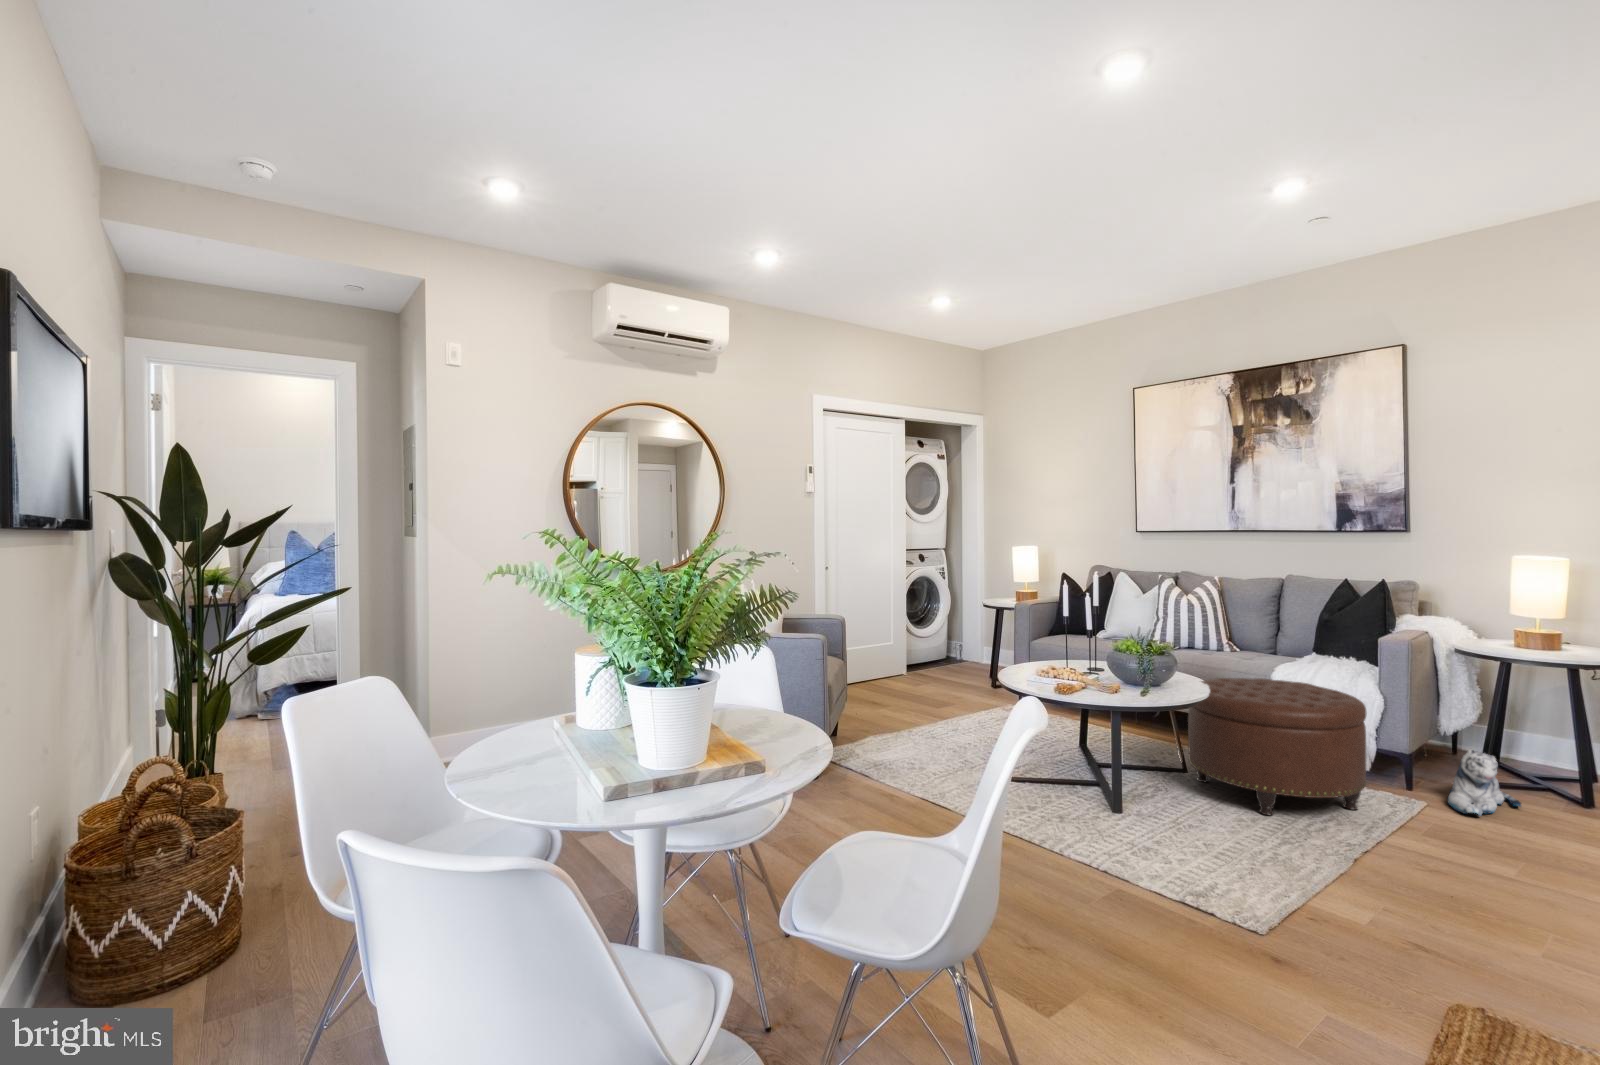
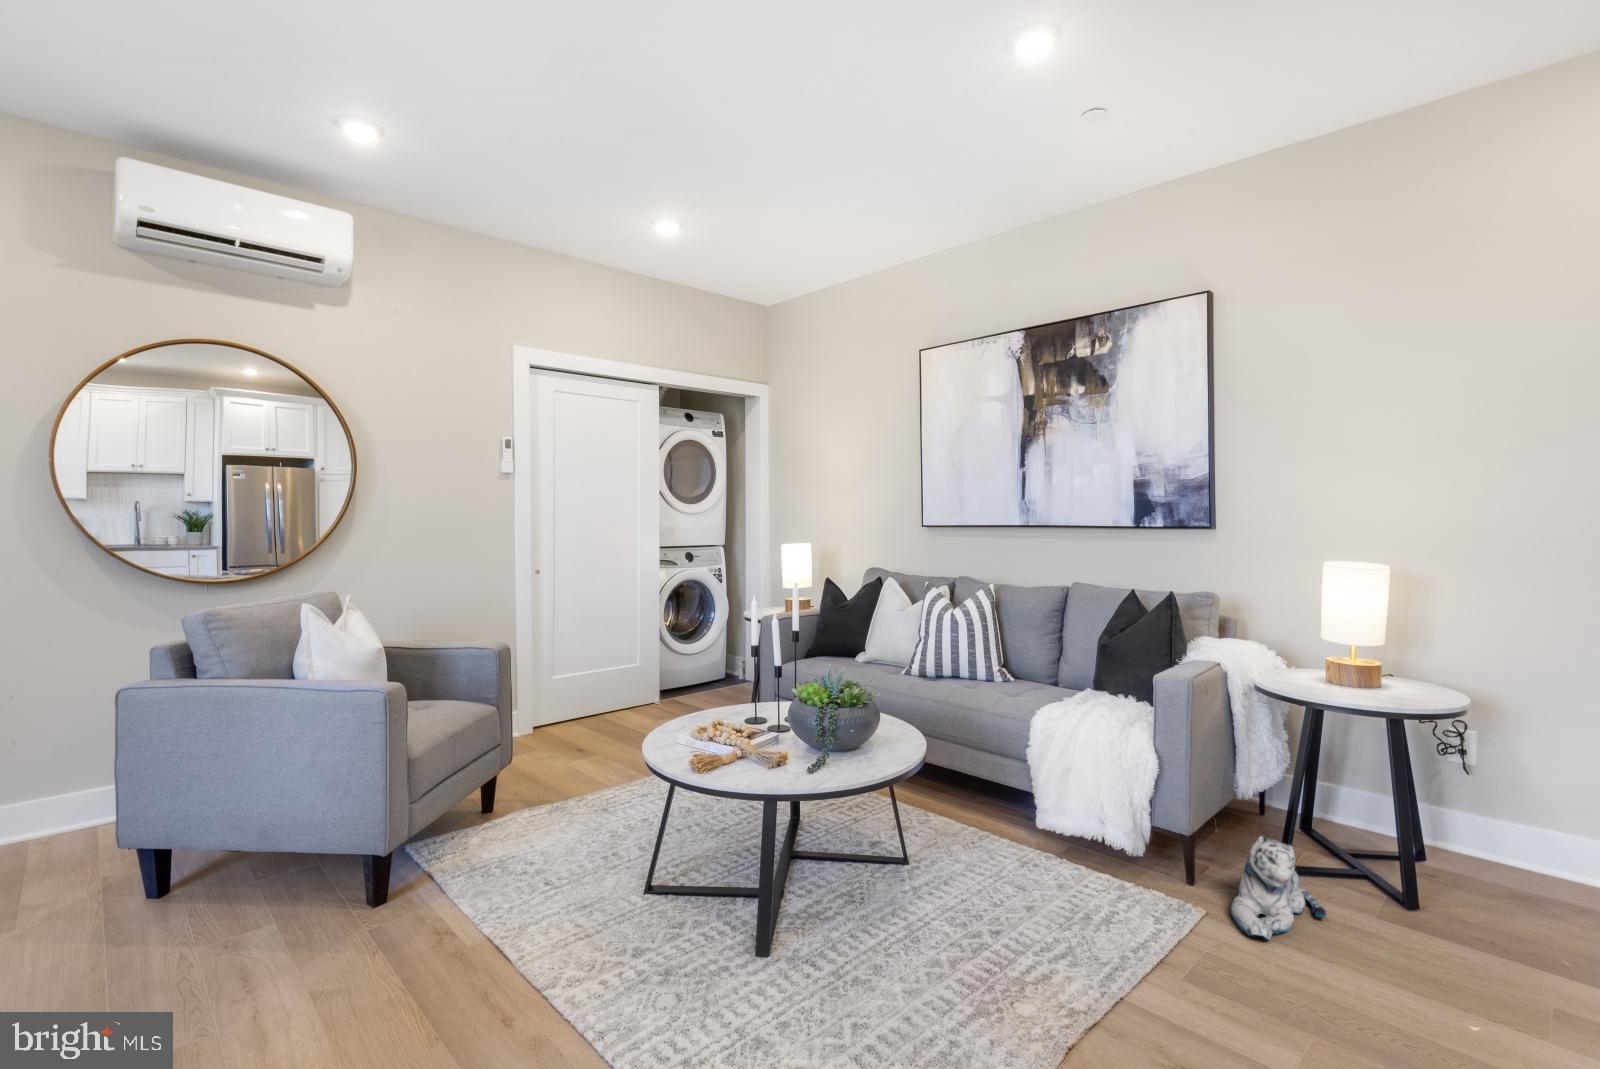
ottoman: present [1188,678,1367,815] -> none [893,727,1121,949]

